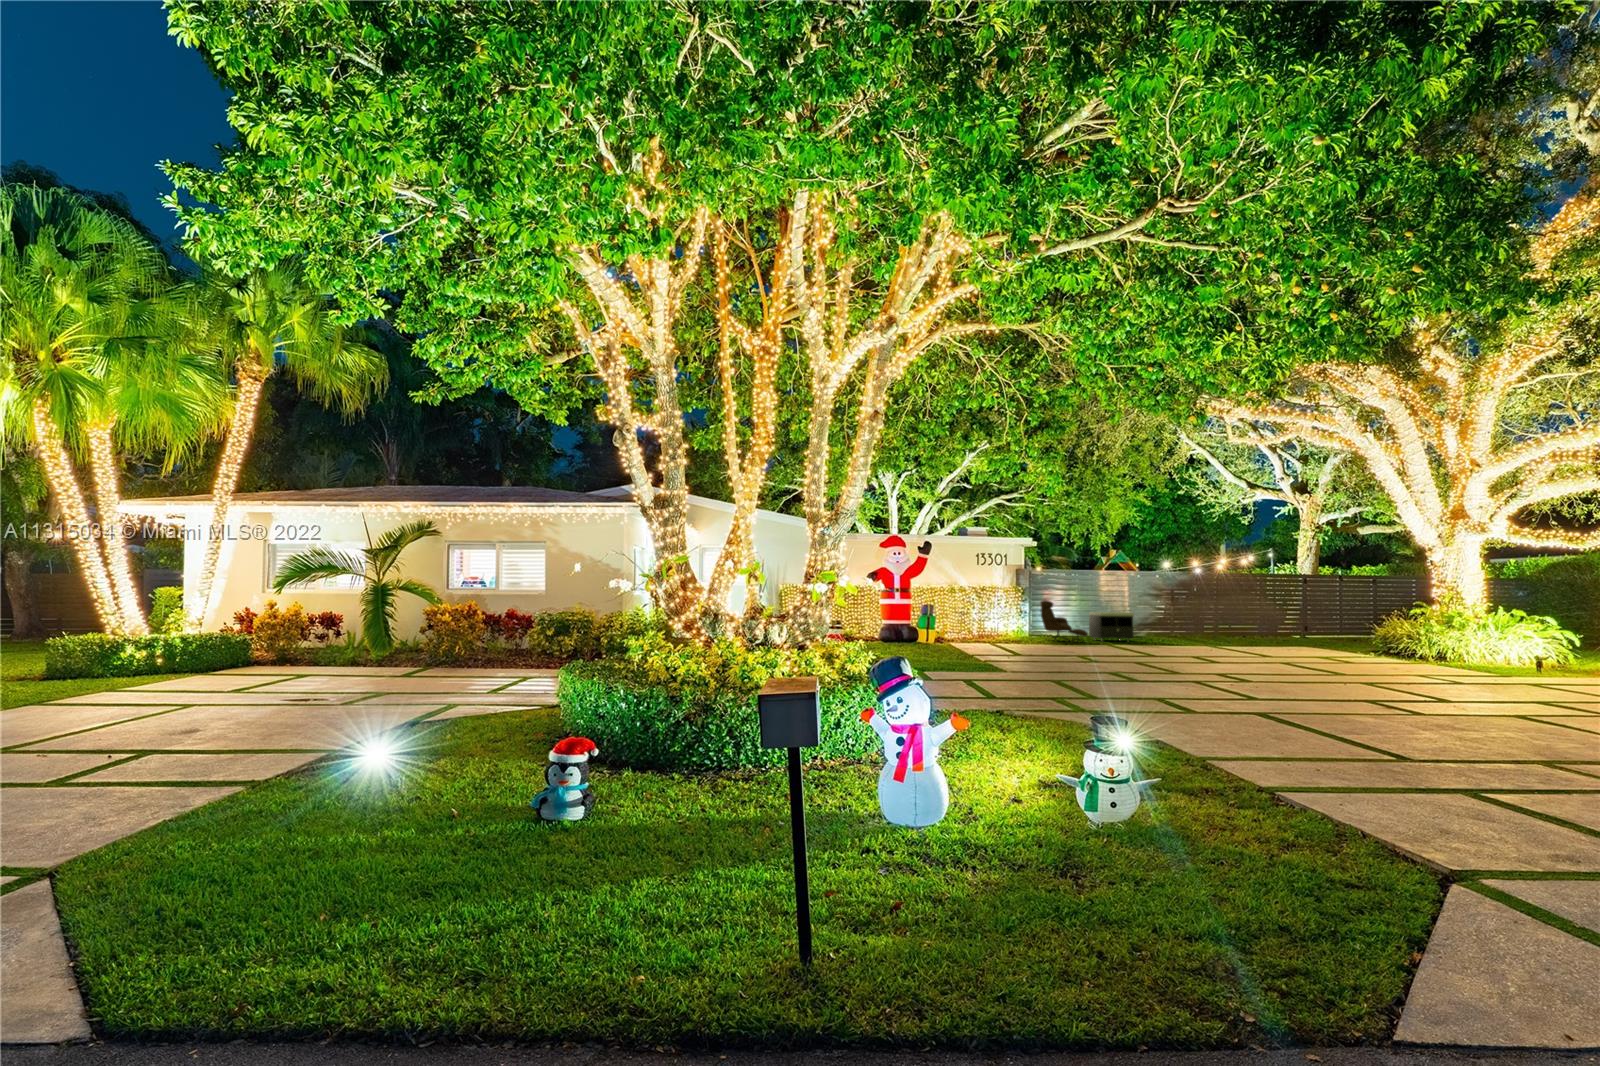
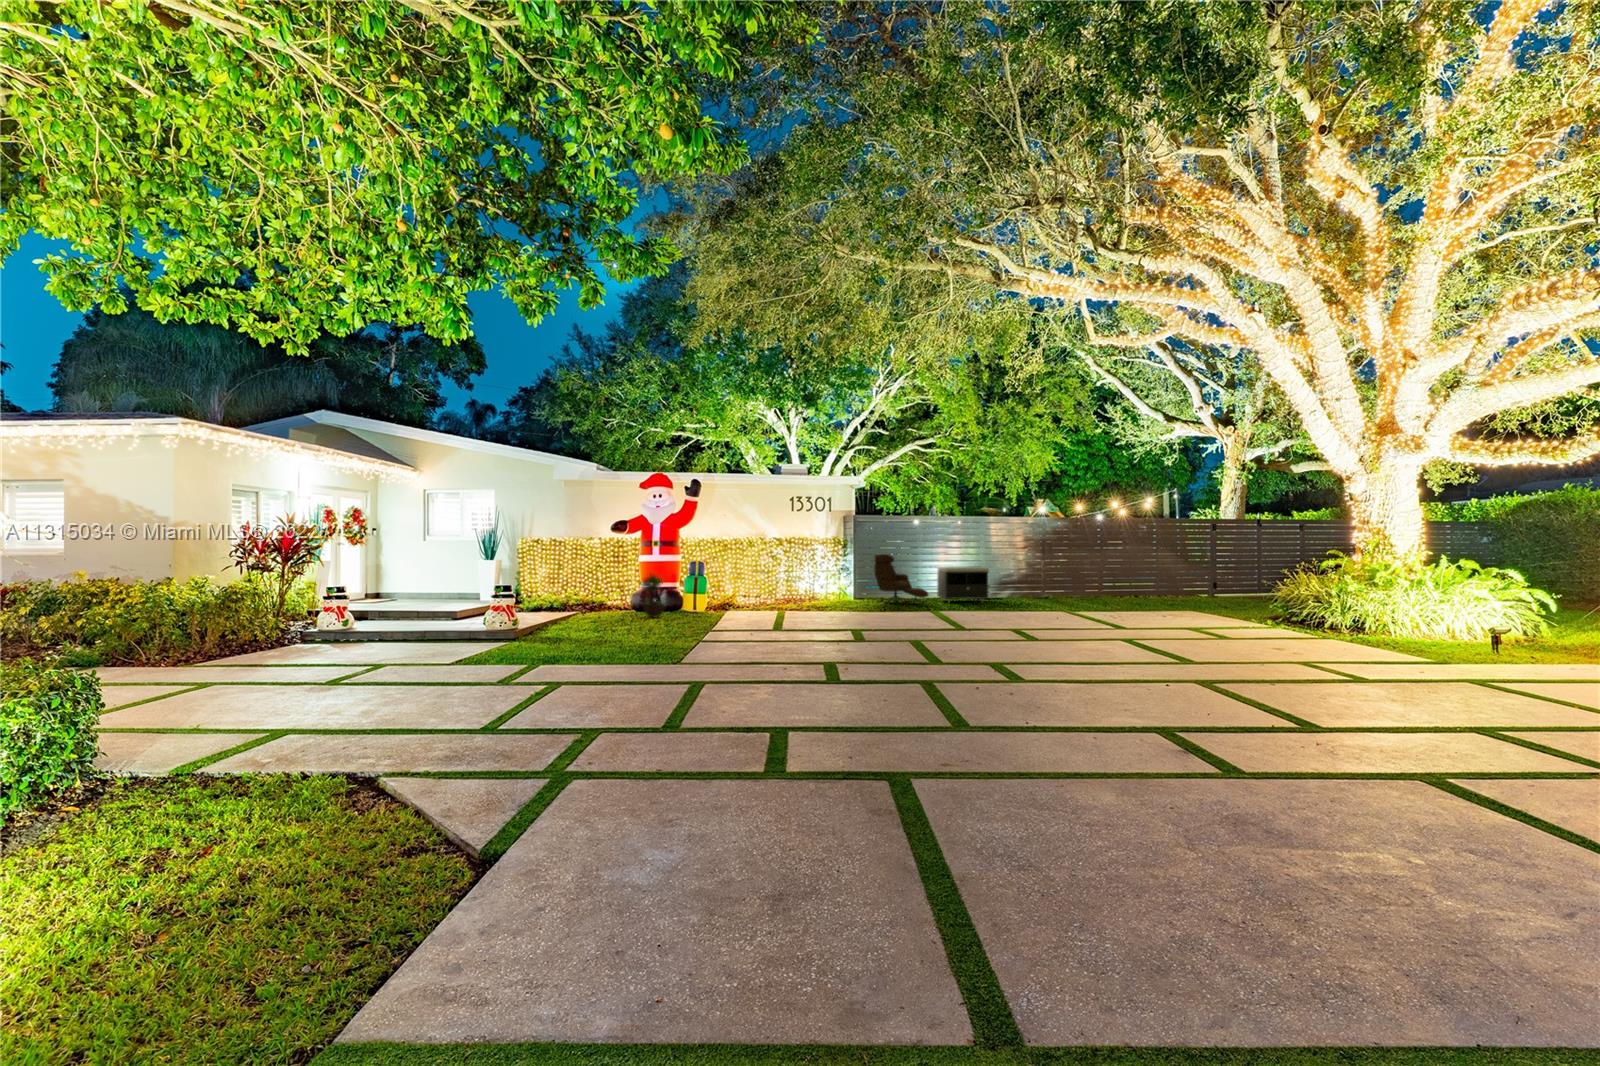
potted tree: none [892,610,913,648] -> present [641,574,664,618]

